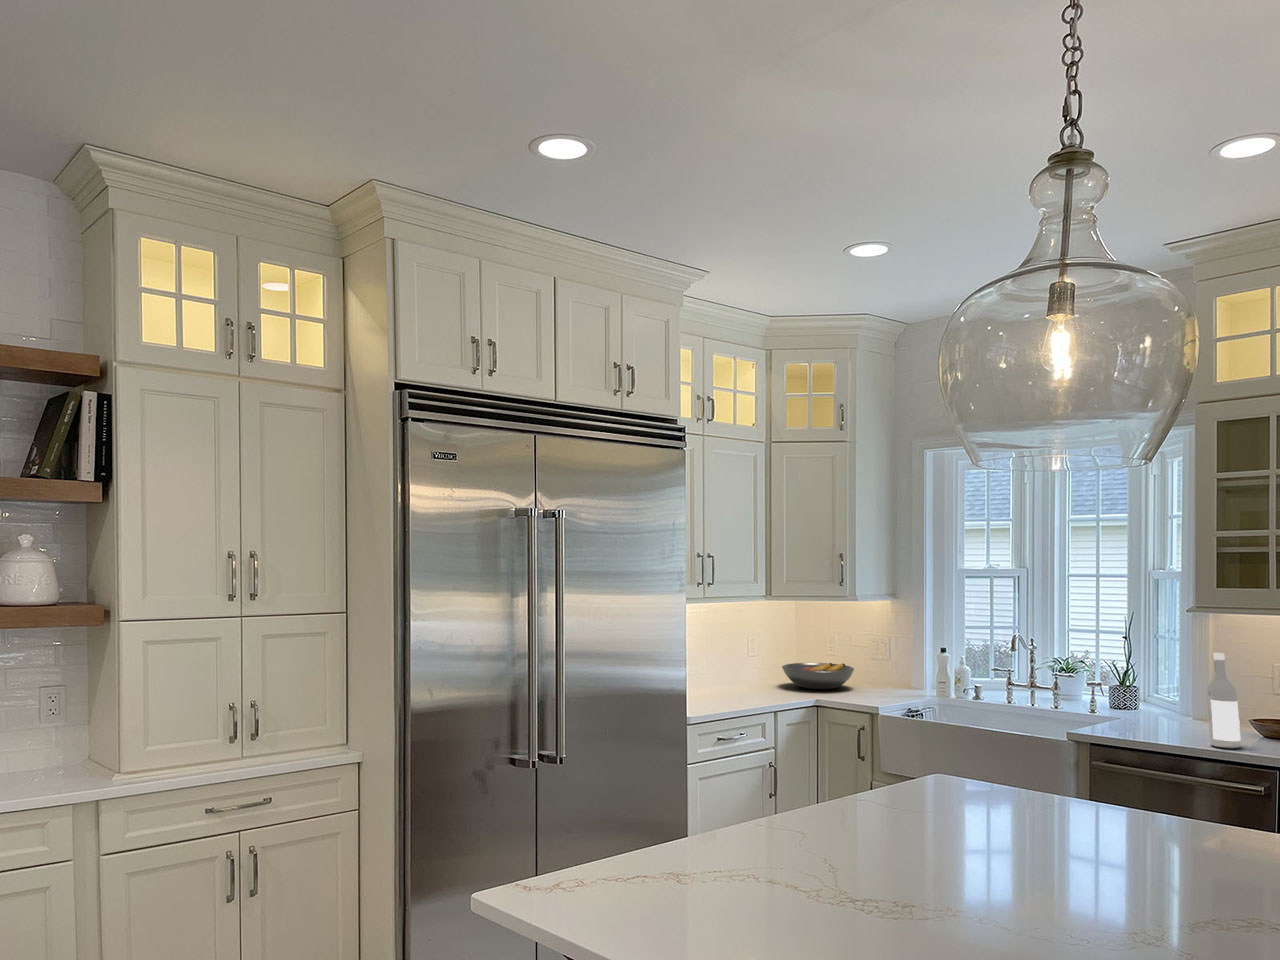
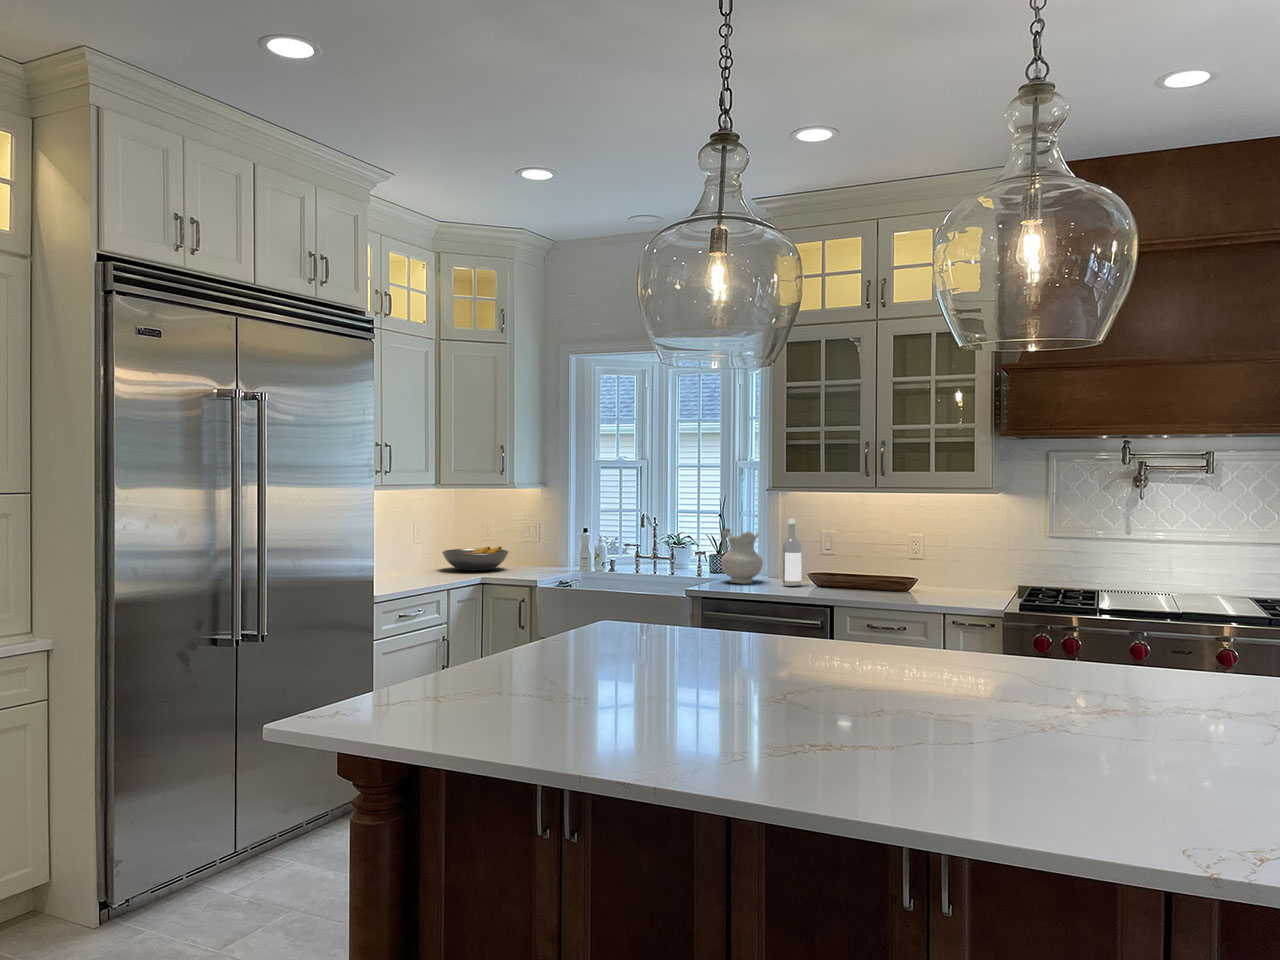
ceramic pitcher: none [1115,659,1178,737] -> present [721,528,763,584]

